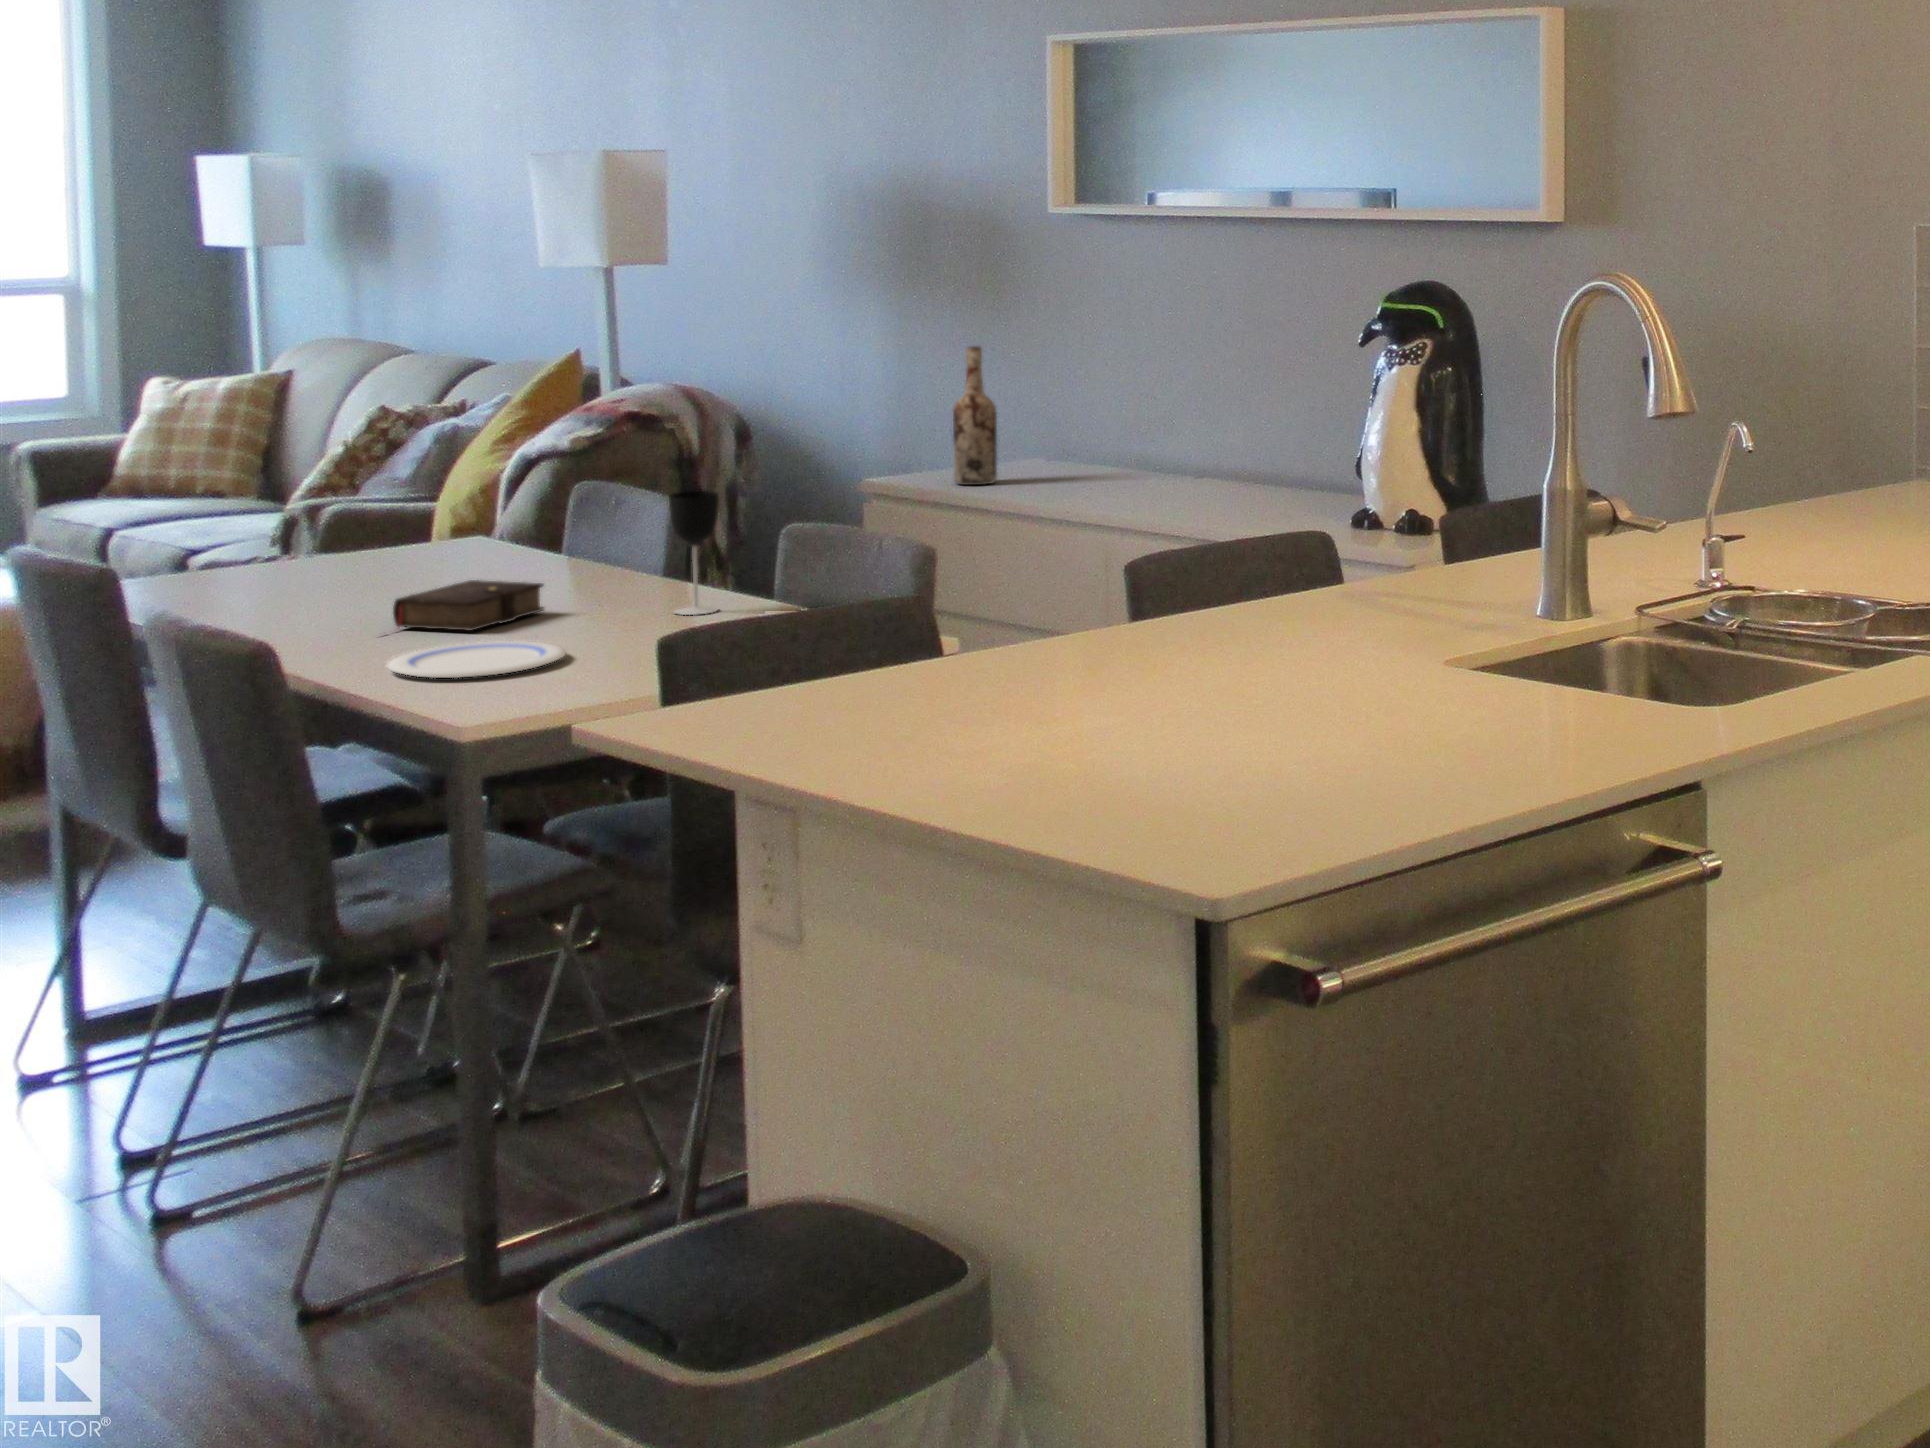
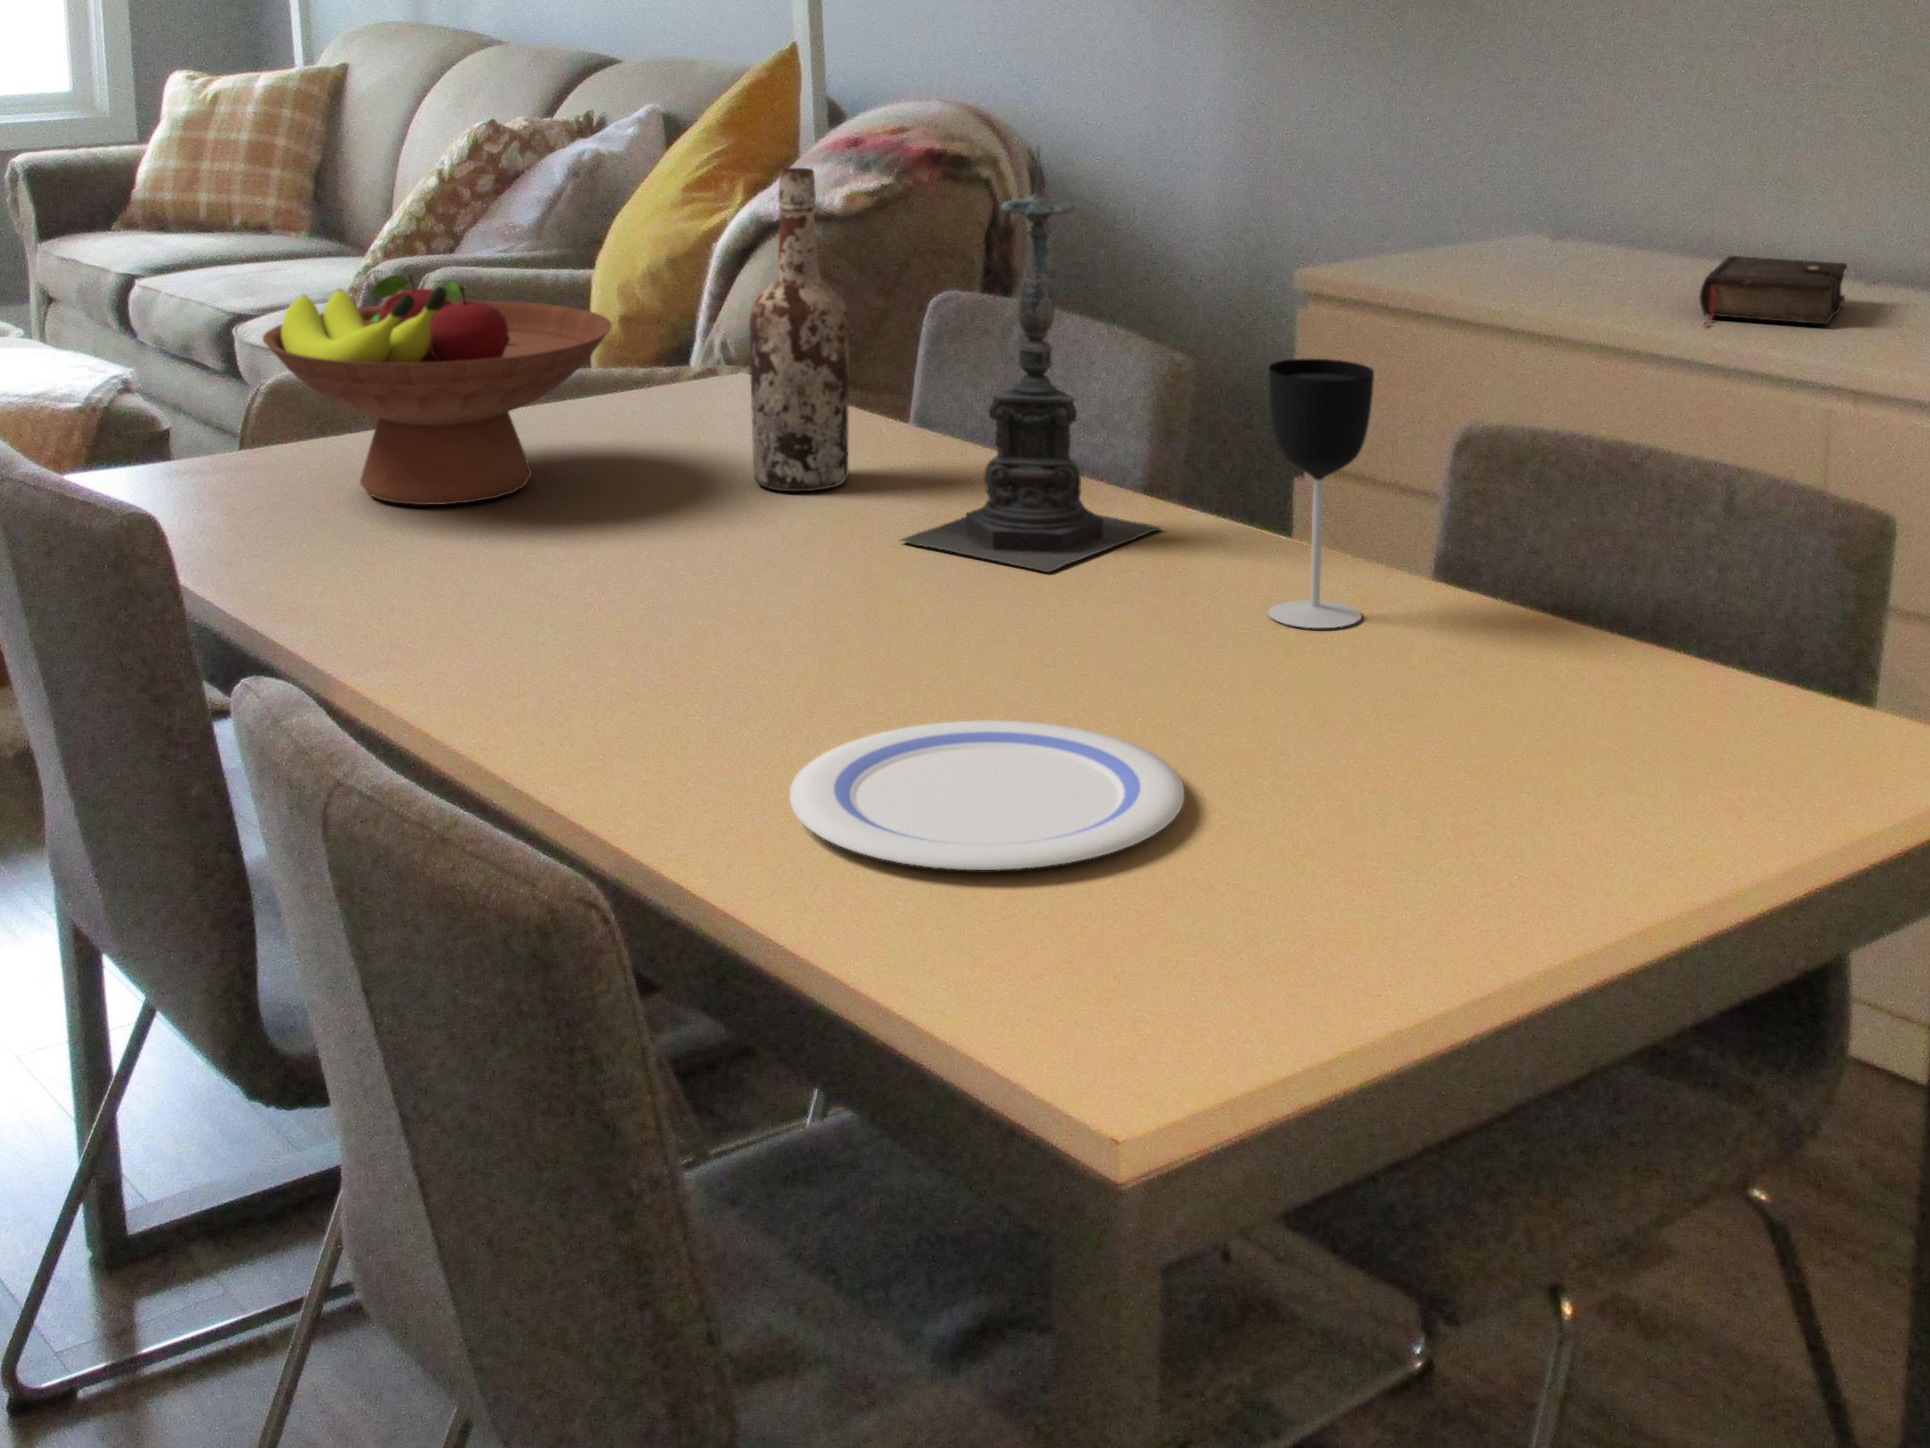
wine bottle: present [953,346,997,485] -> present [749,168,849,491]
candle holder: none [512,397,657,603] -> present [901,146,1160,572]
fruit bowl: none [174,473,373,592] -> present [263,275,612,505]
book: present [393,580,544,631] -> present [1700,256,1847,326]

